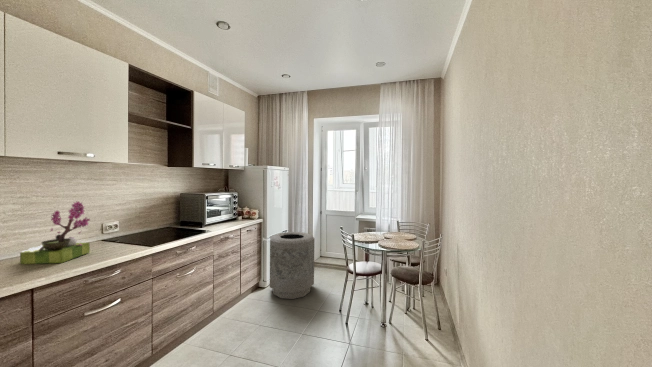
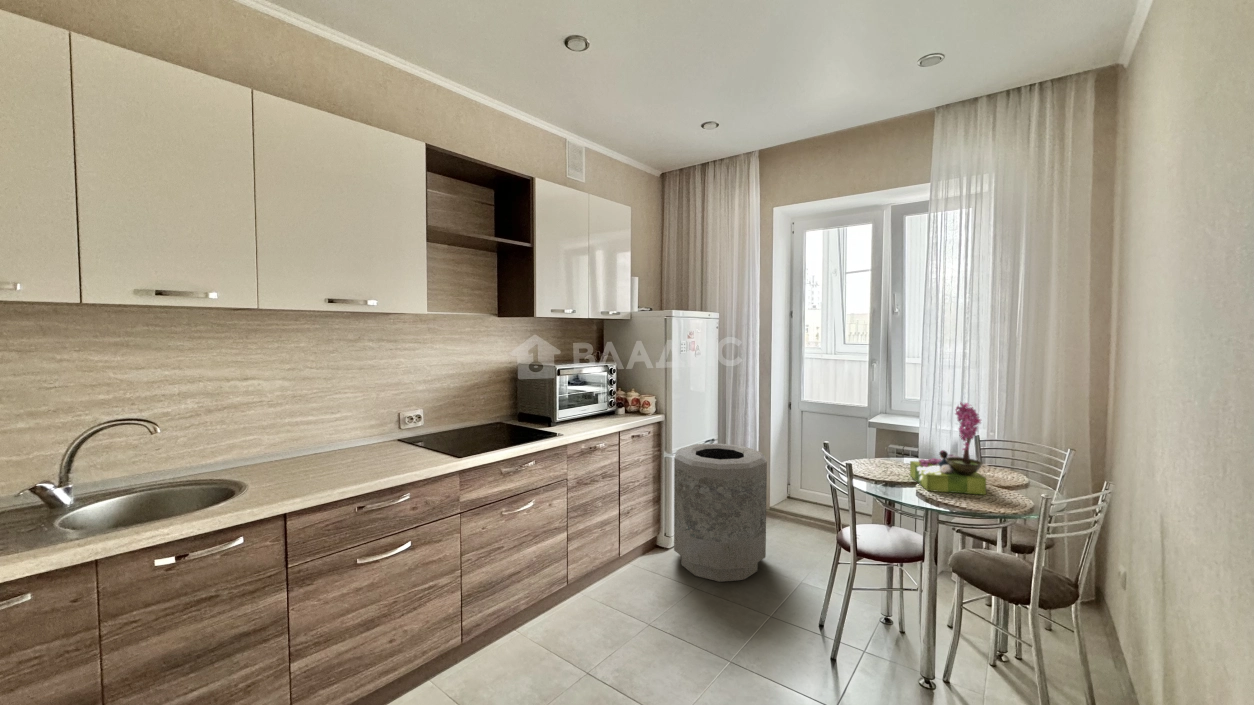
flower arrangement: present [20,201,90,264] -> present [910,403,986,495]

